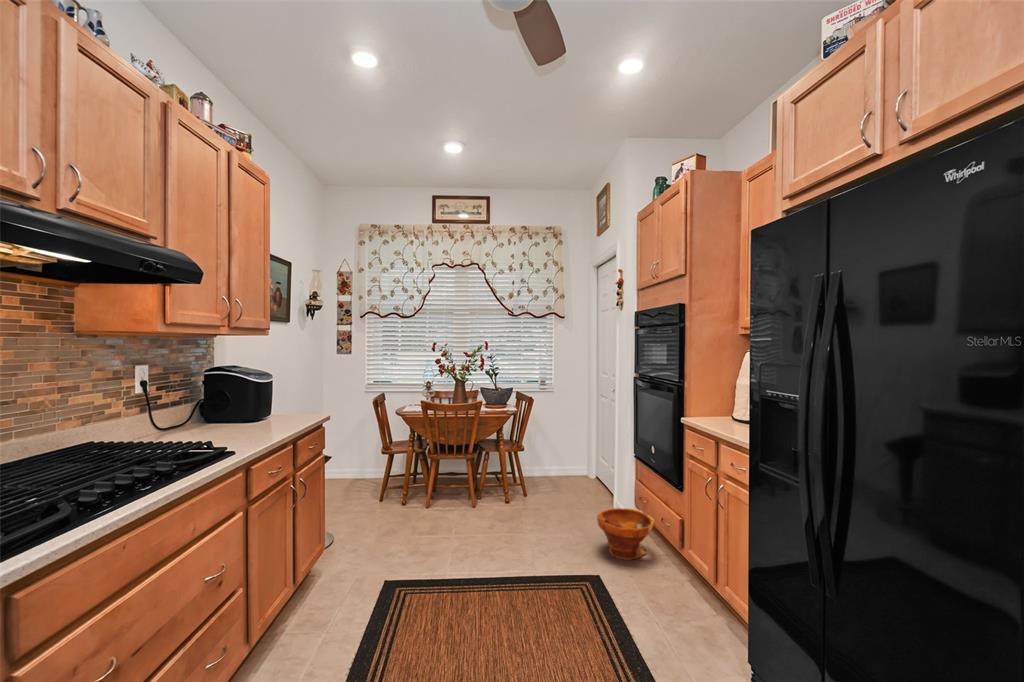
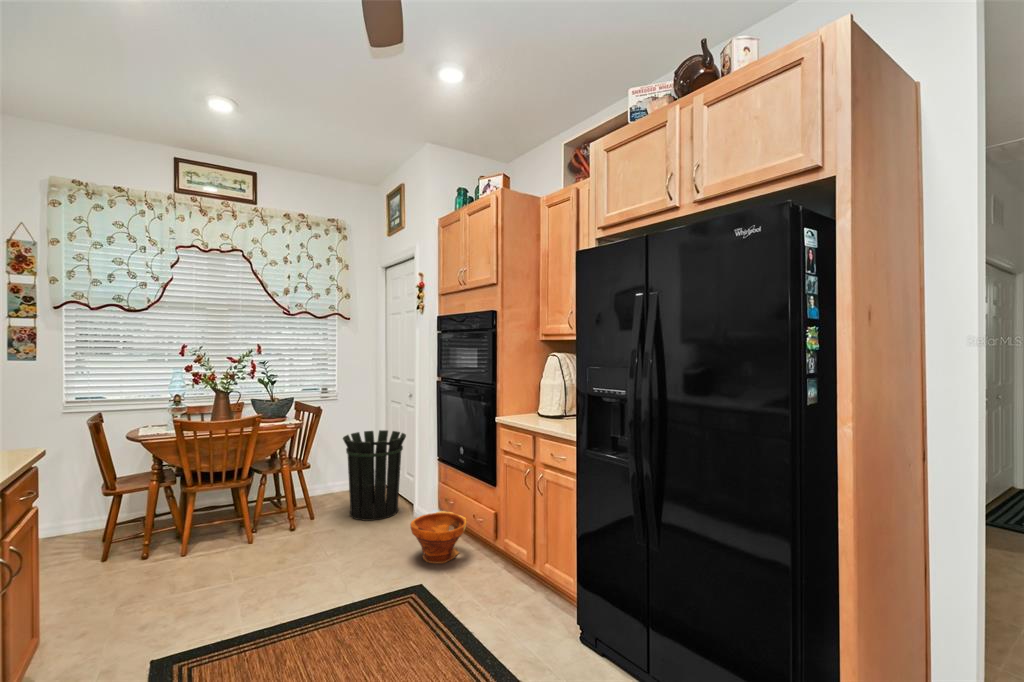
waste bin: none [550,422,608,506] -> present [343,430,406,521]

